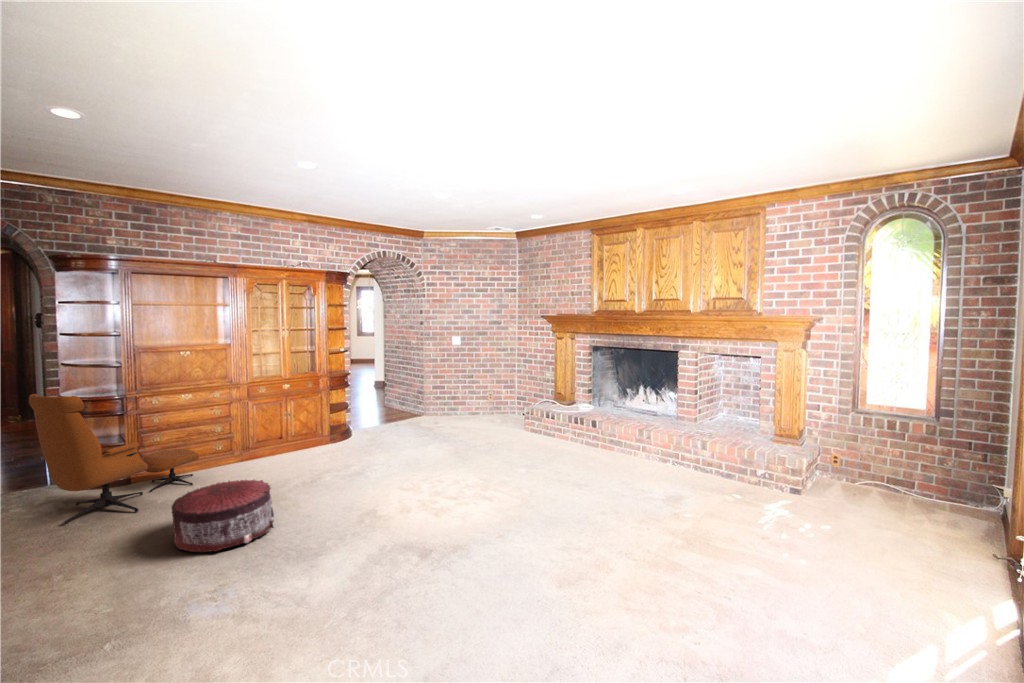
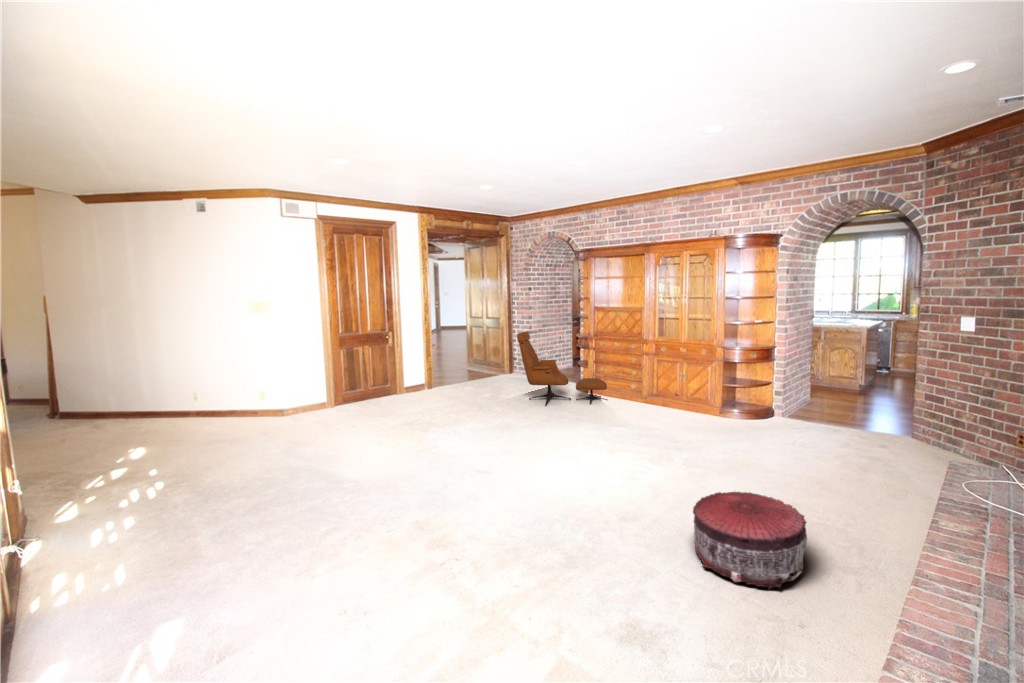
pouf: present [172,480,274,552] -> present [693,492,807,588]

